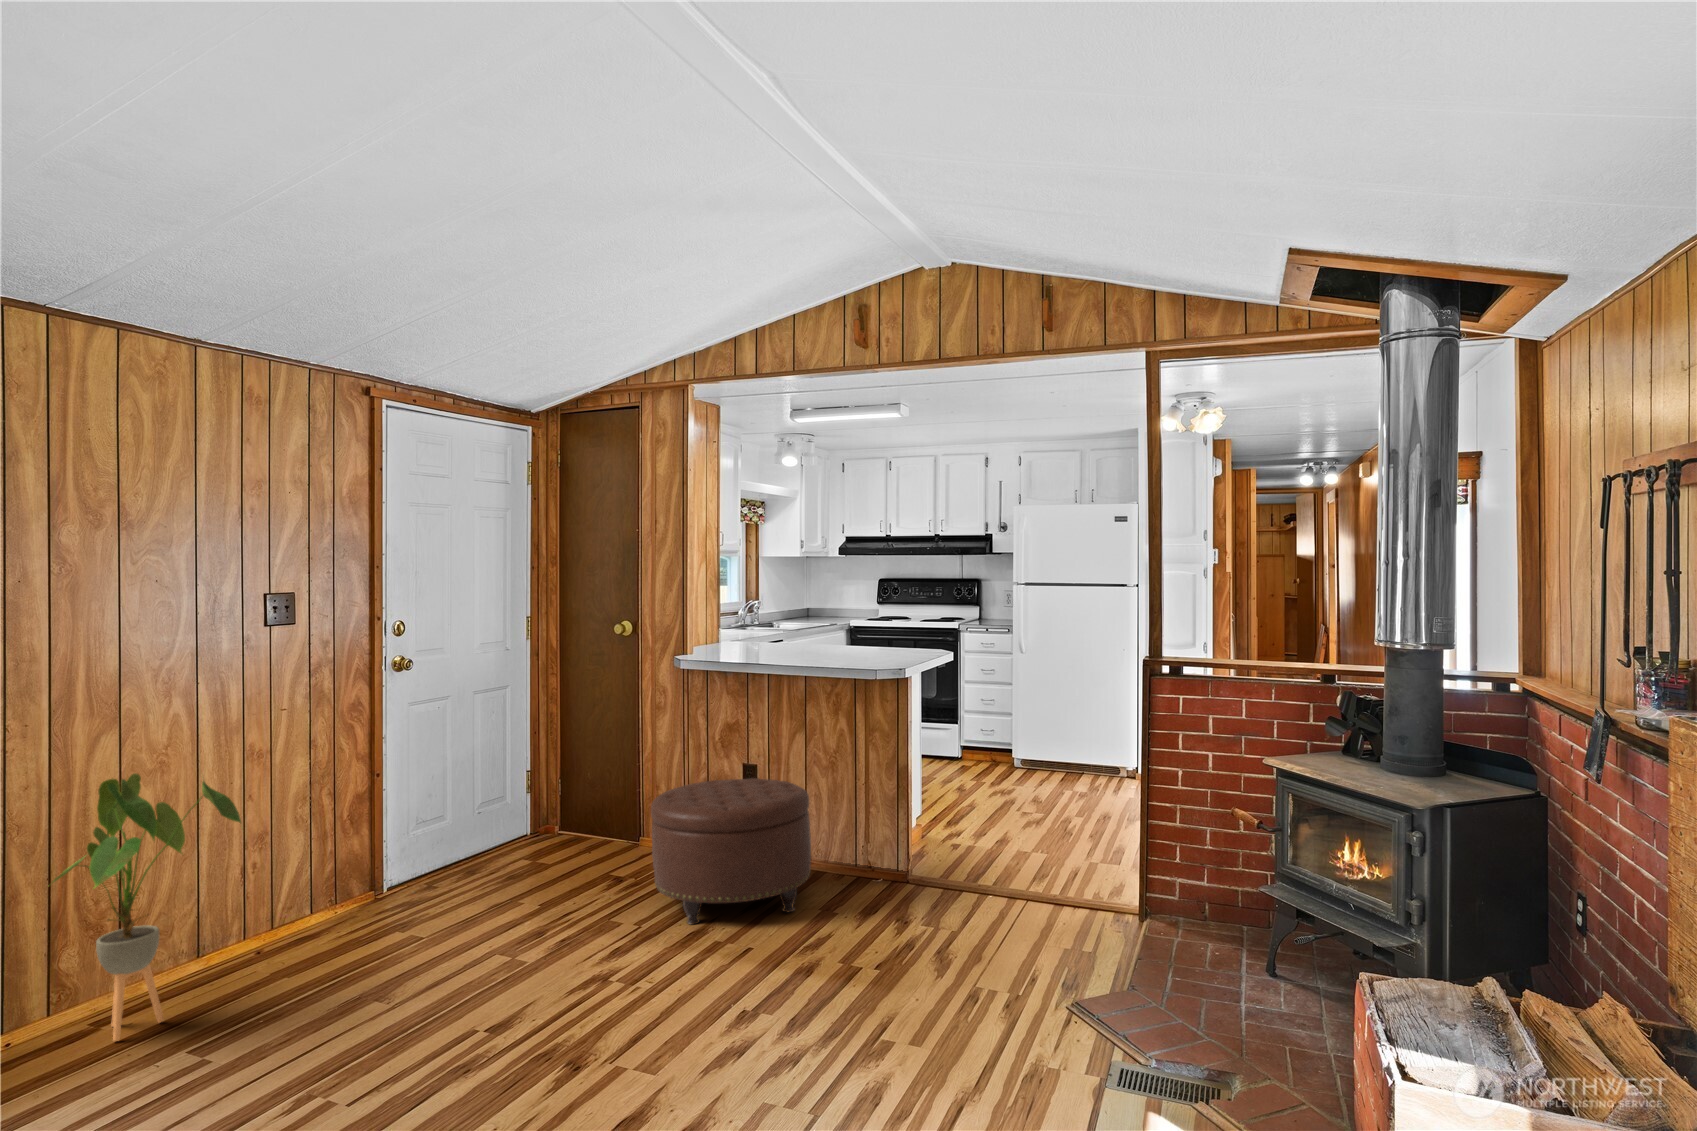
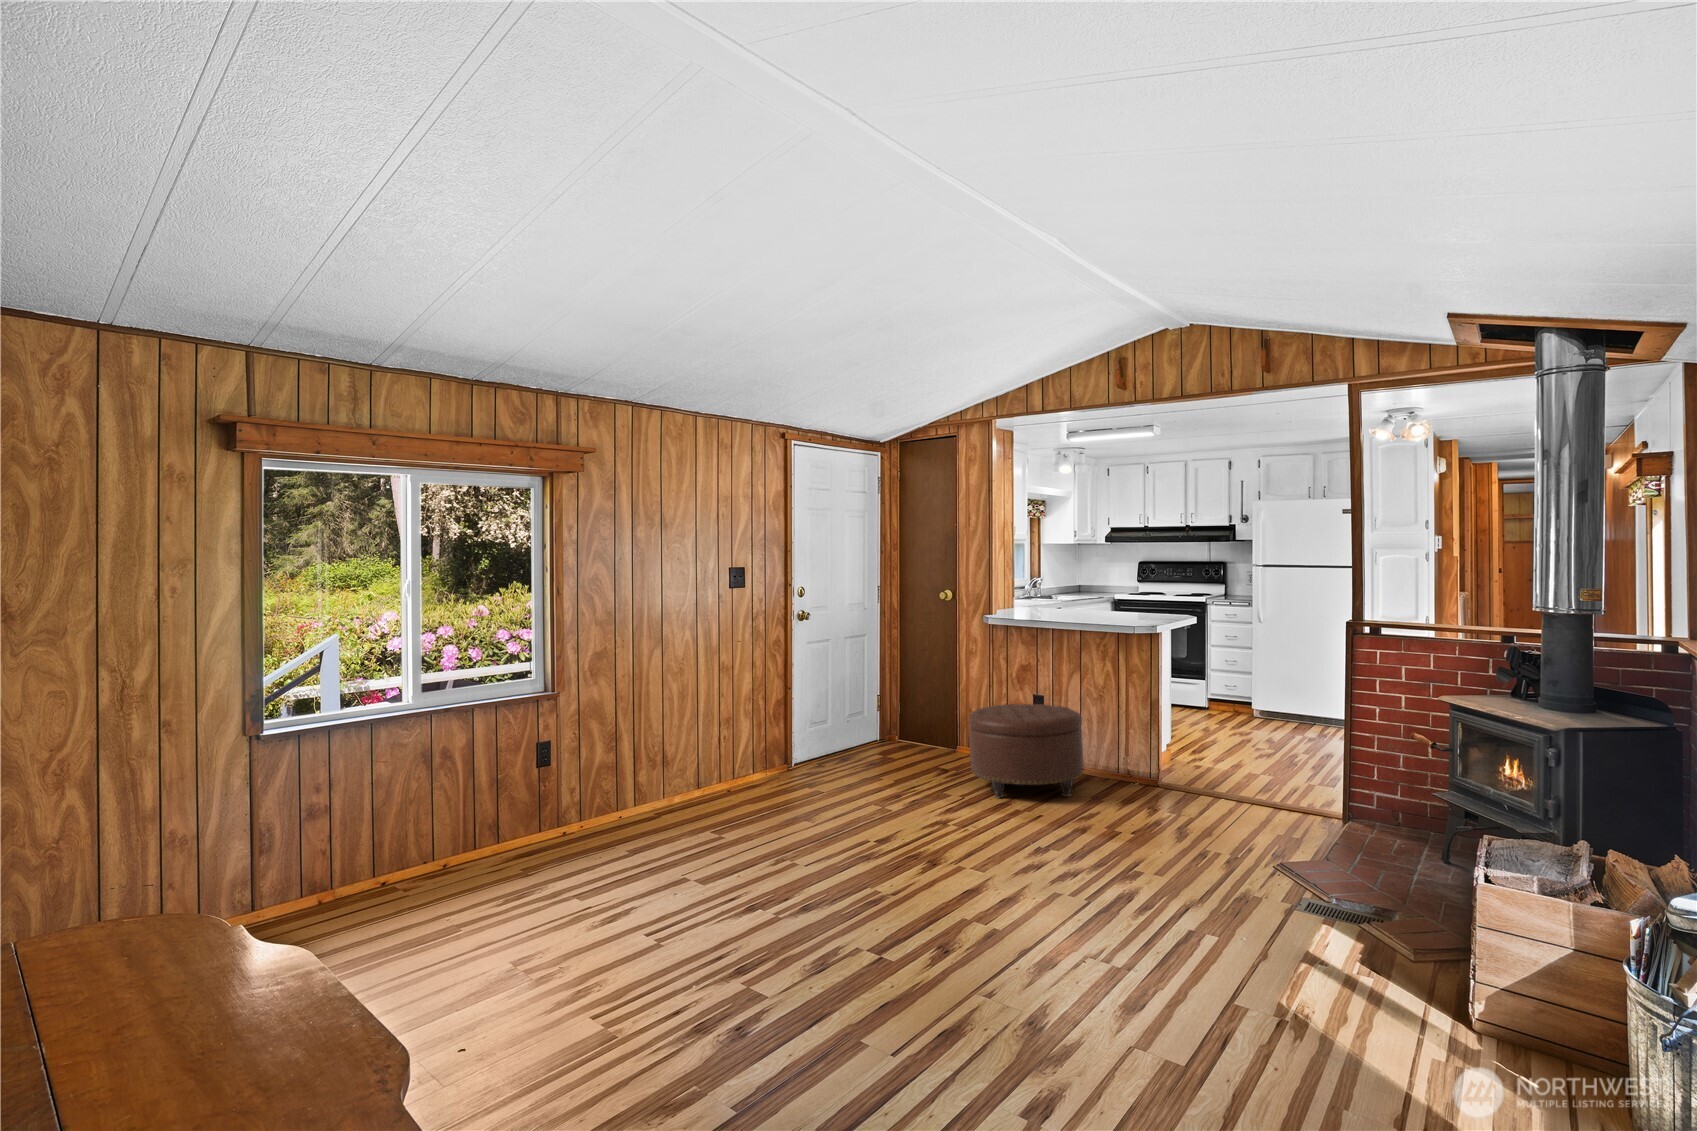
house plant: present [53,773,241,1041] -> none [637,674,732,824]

